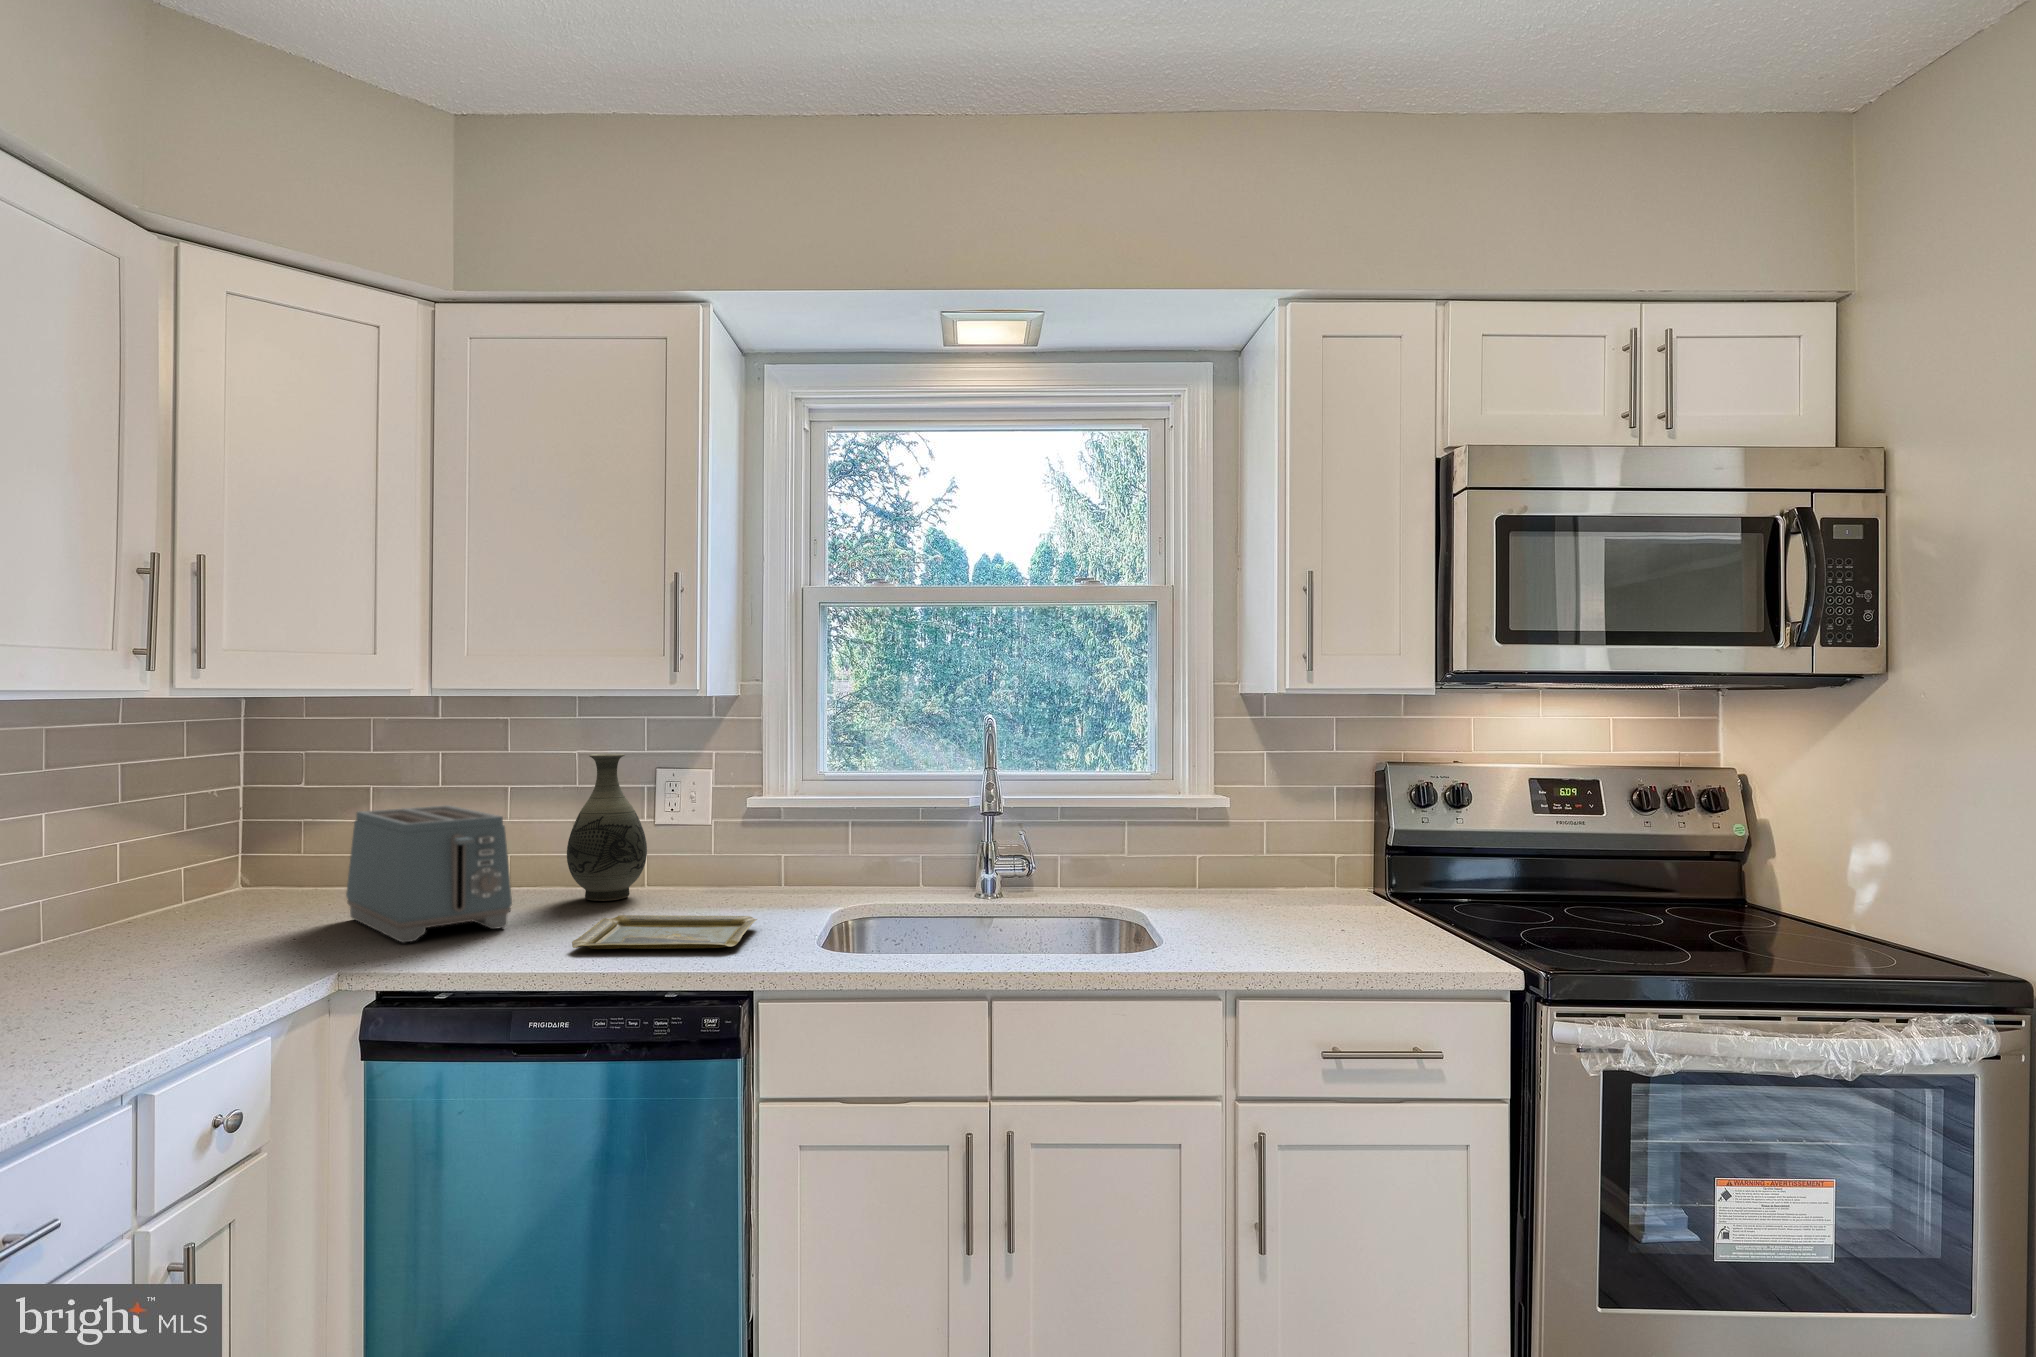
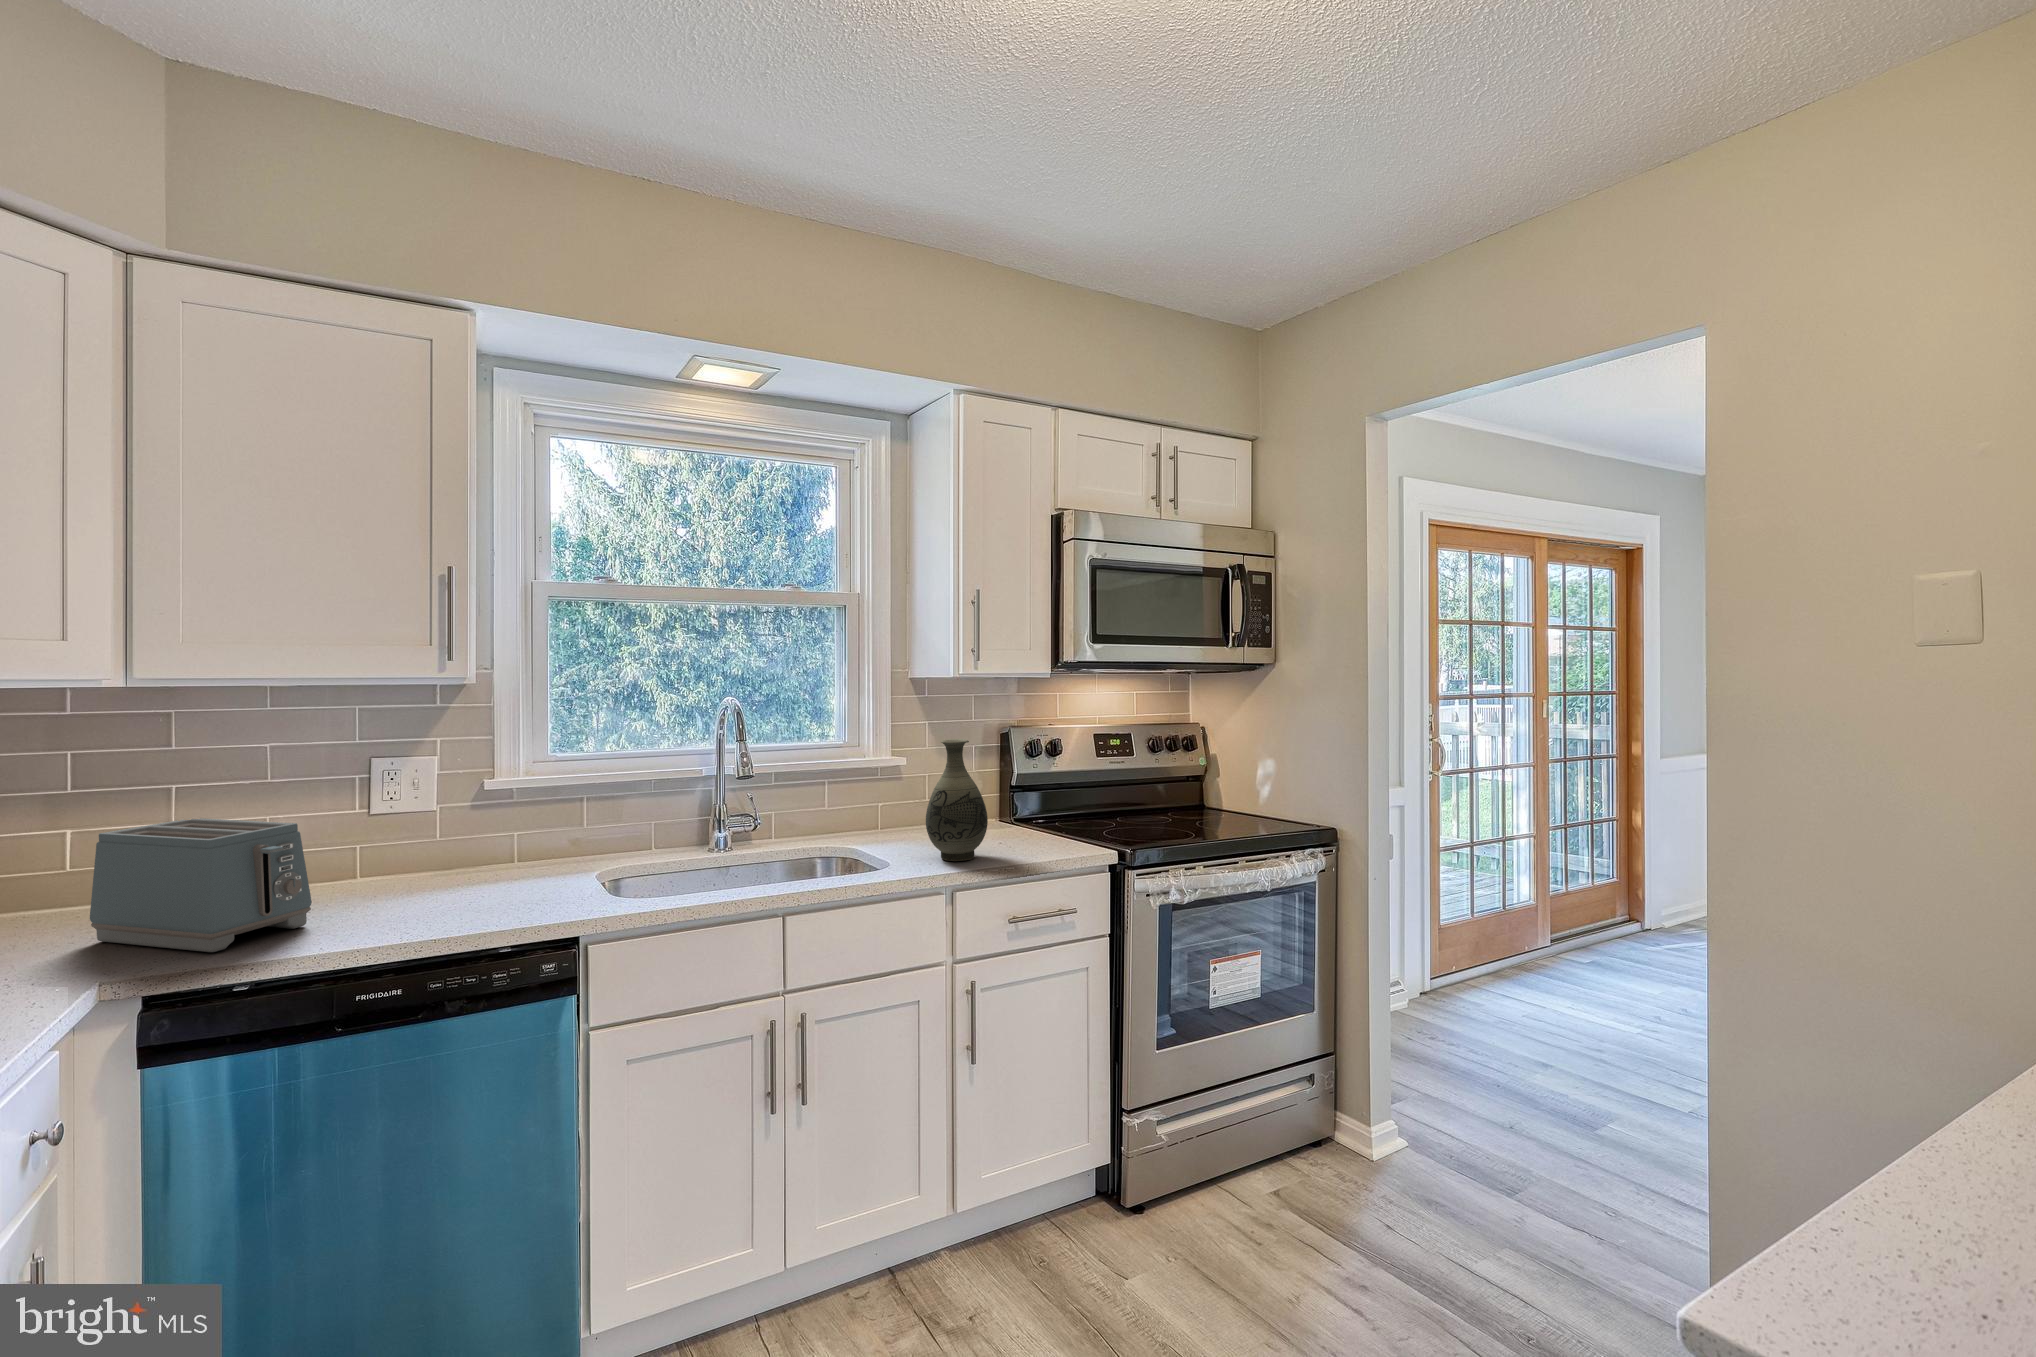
vase: present [567,754,647,901] -> present [926,739,988,861]
tray: present [572,915,757,949] -> none [412,886,572,931]

